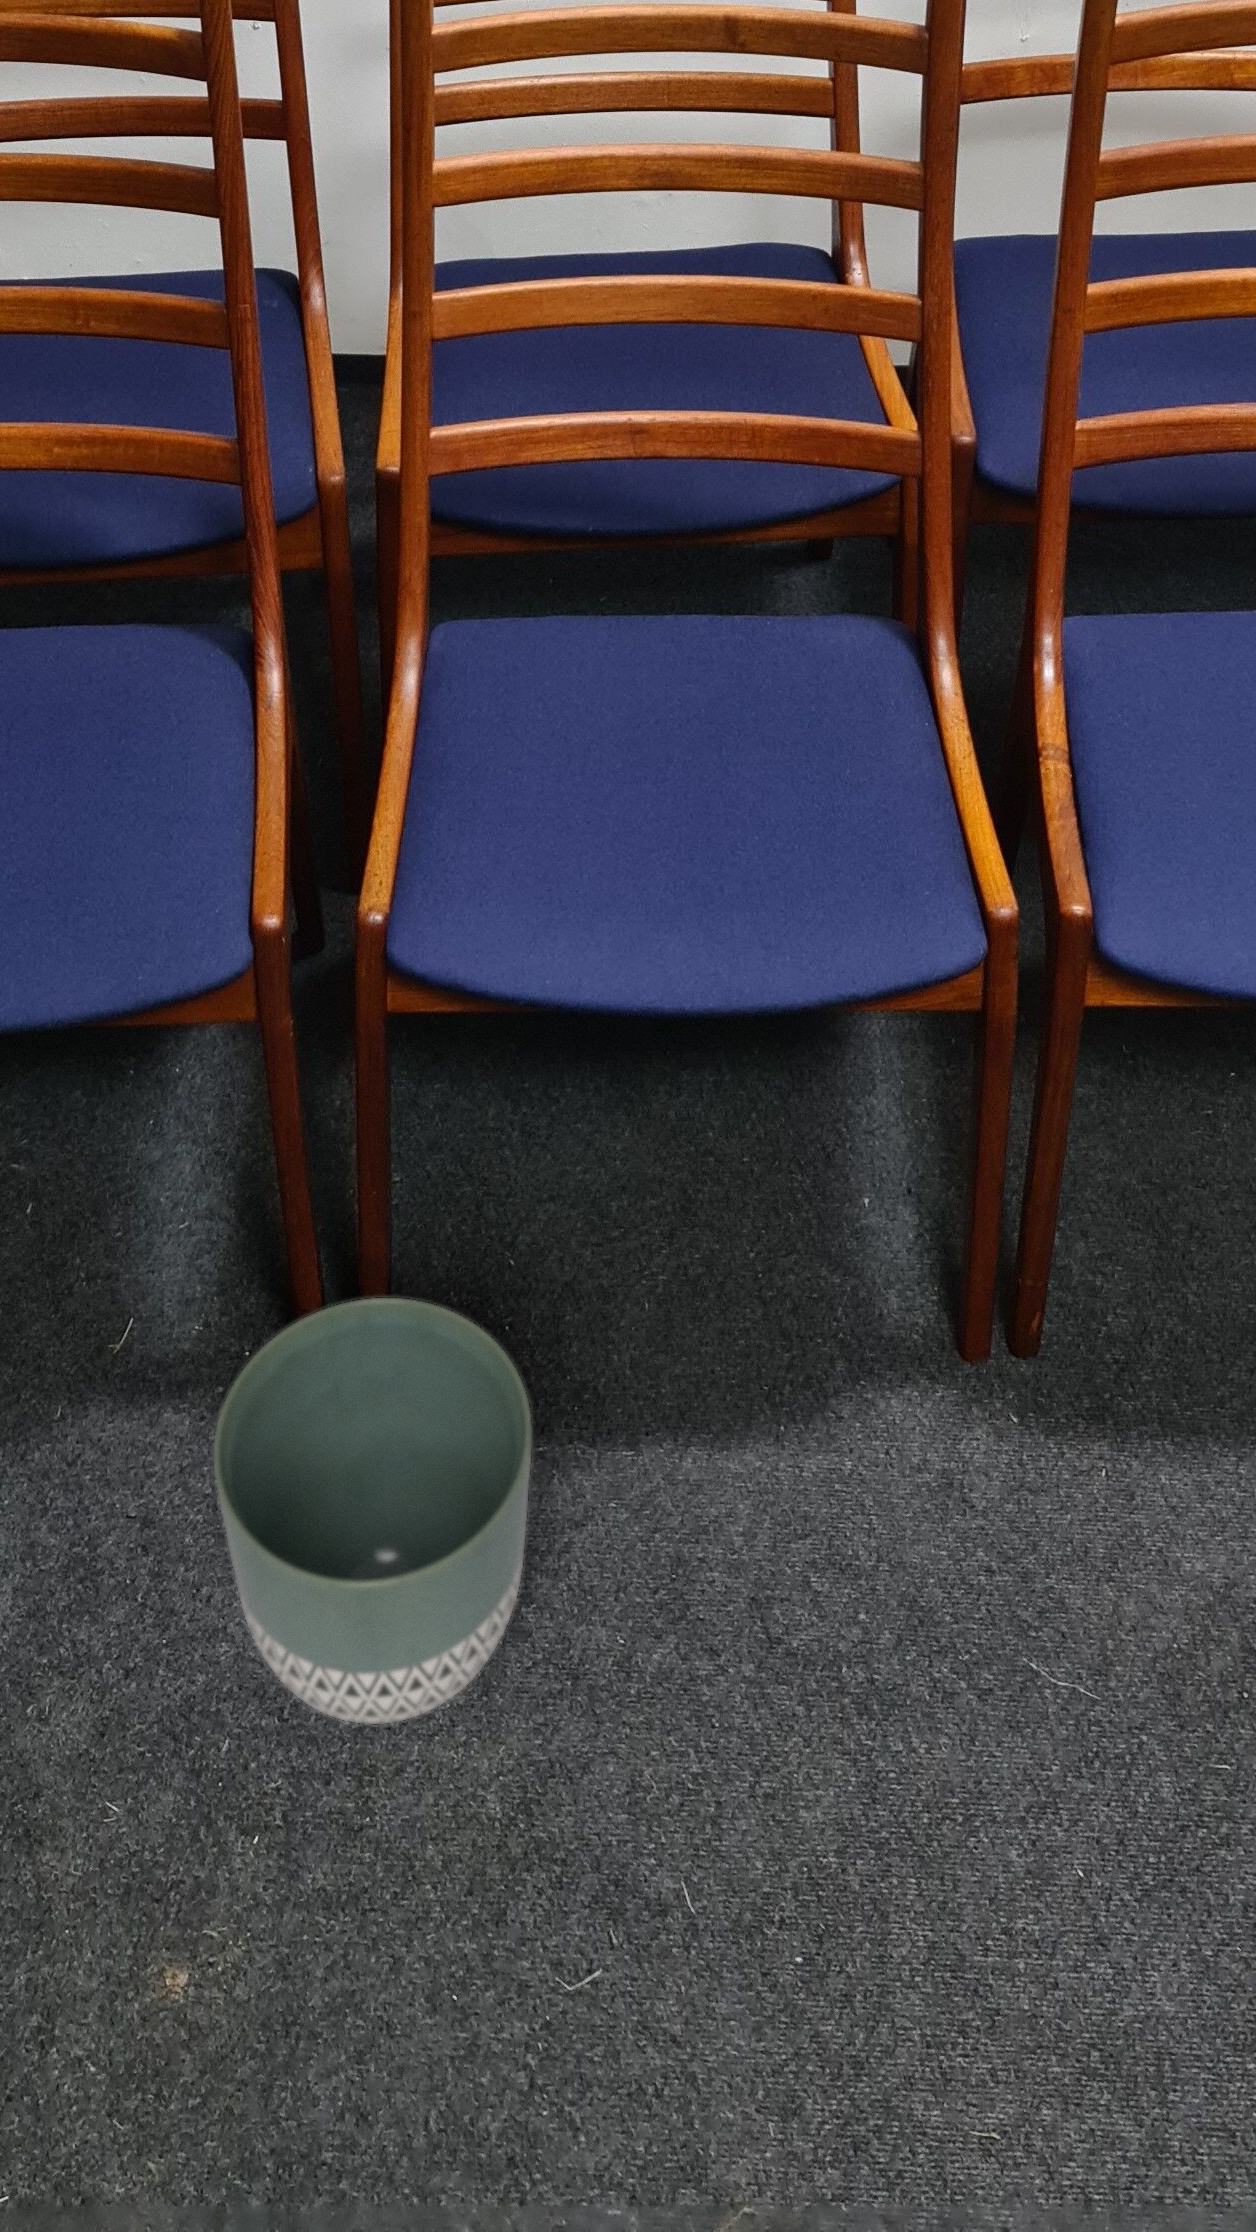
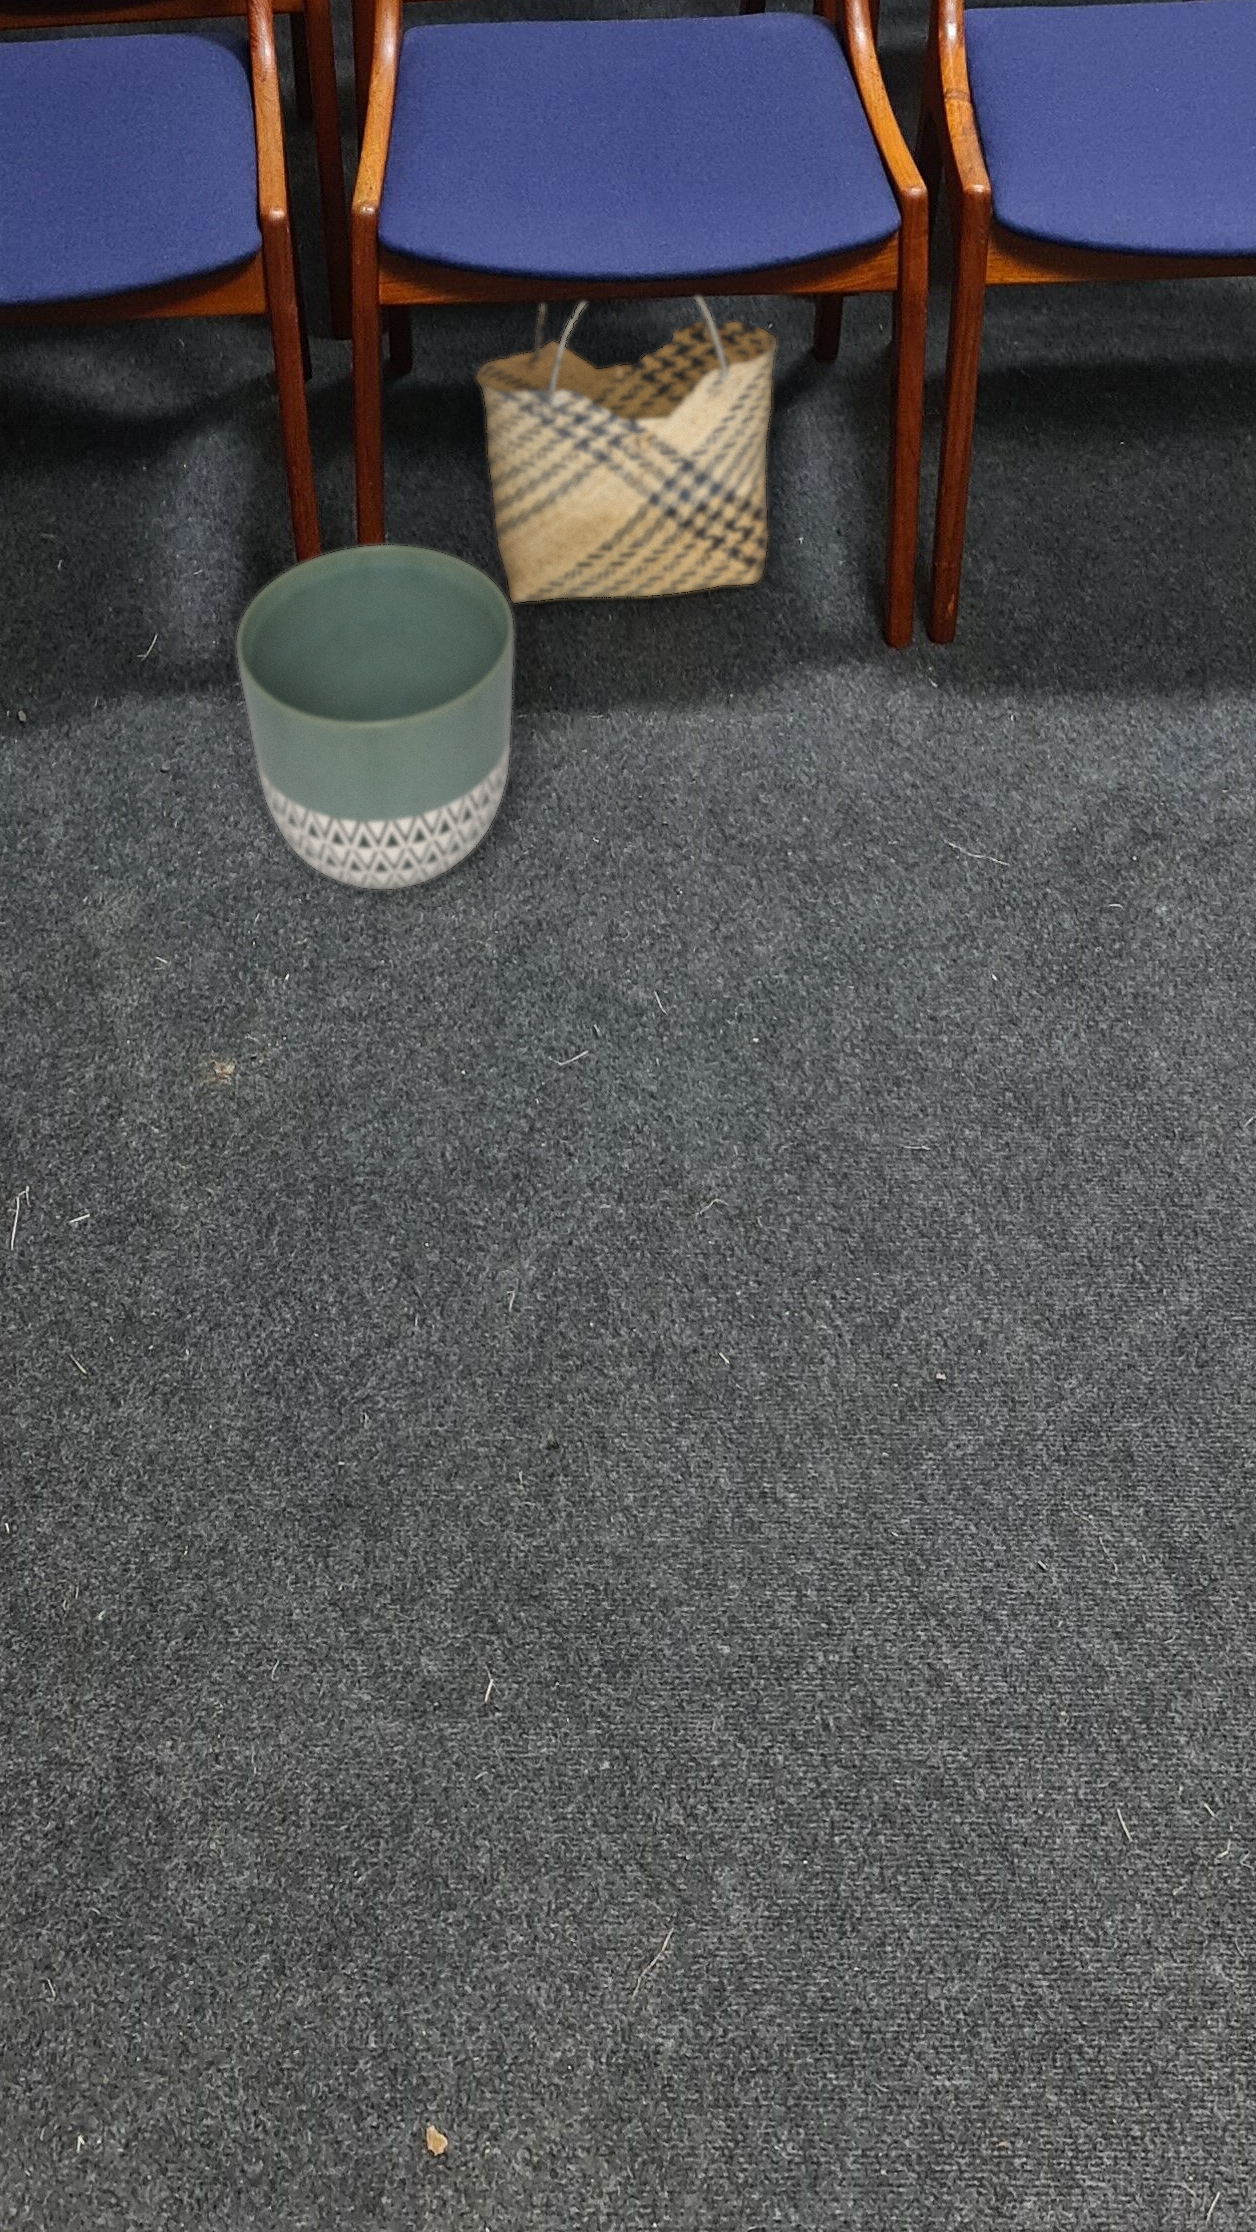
woven basket: none [502,830,840,1284] -> present [477,297,776,603]

